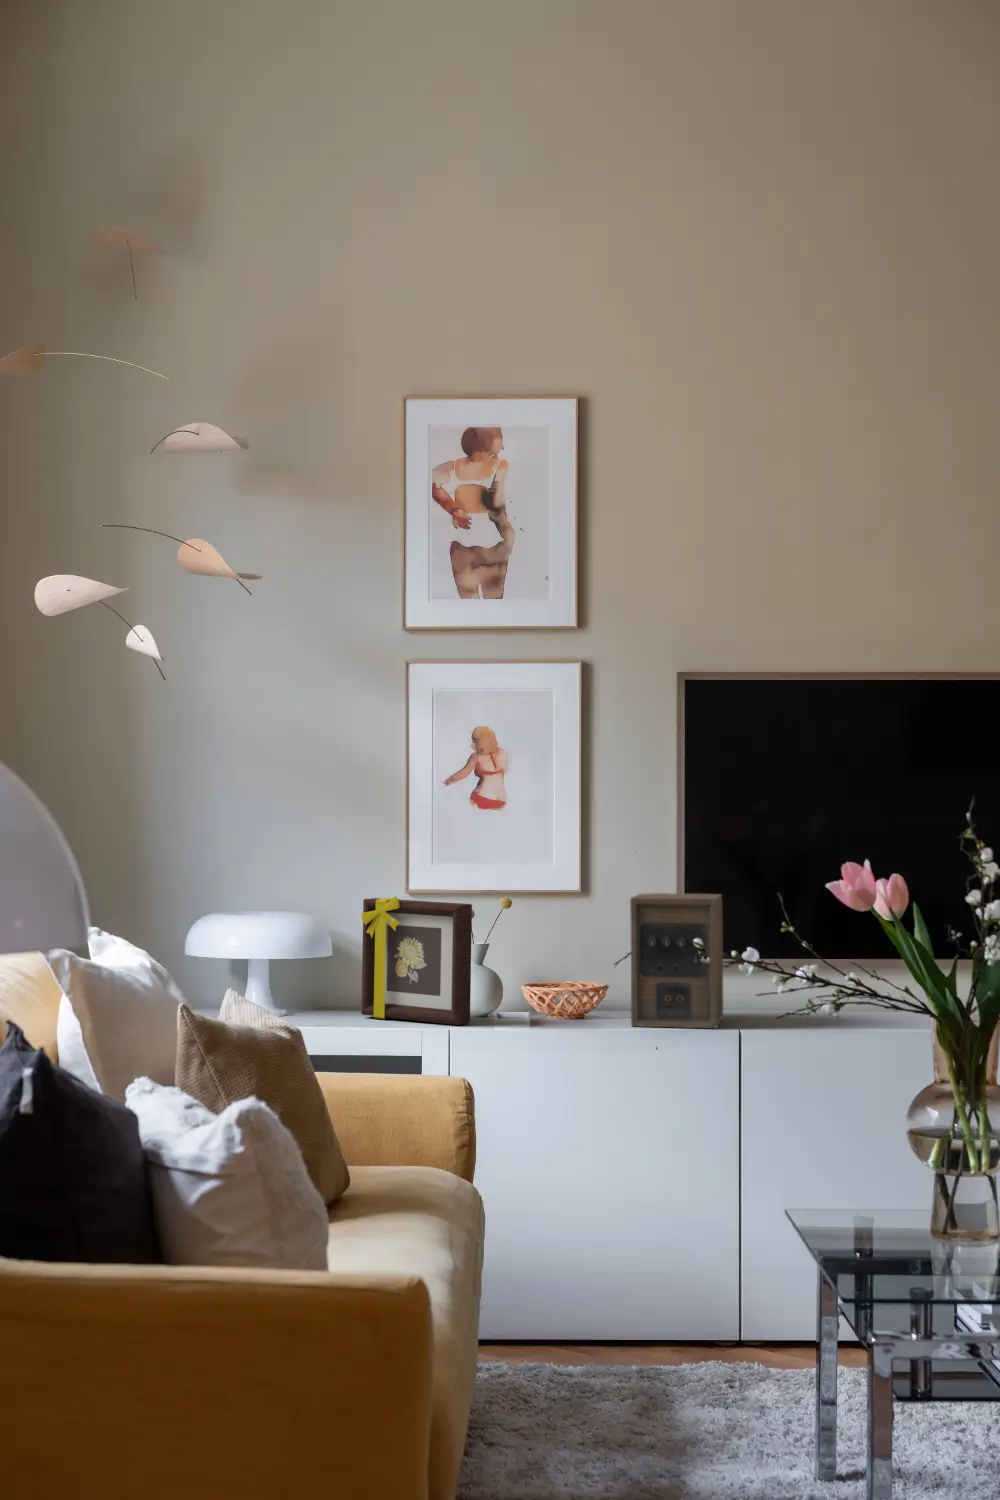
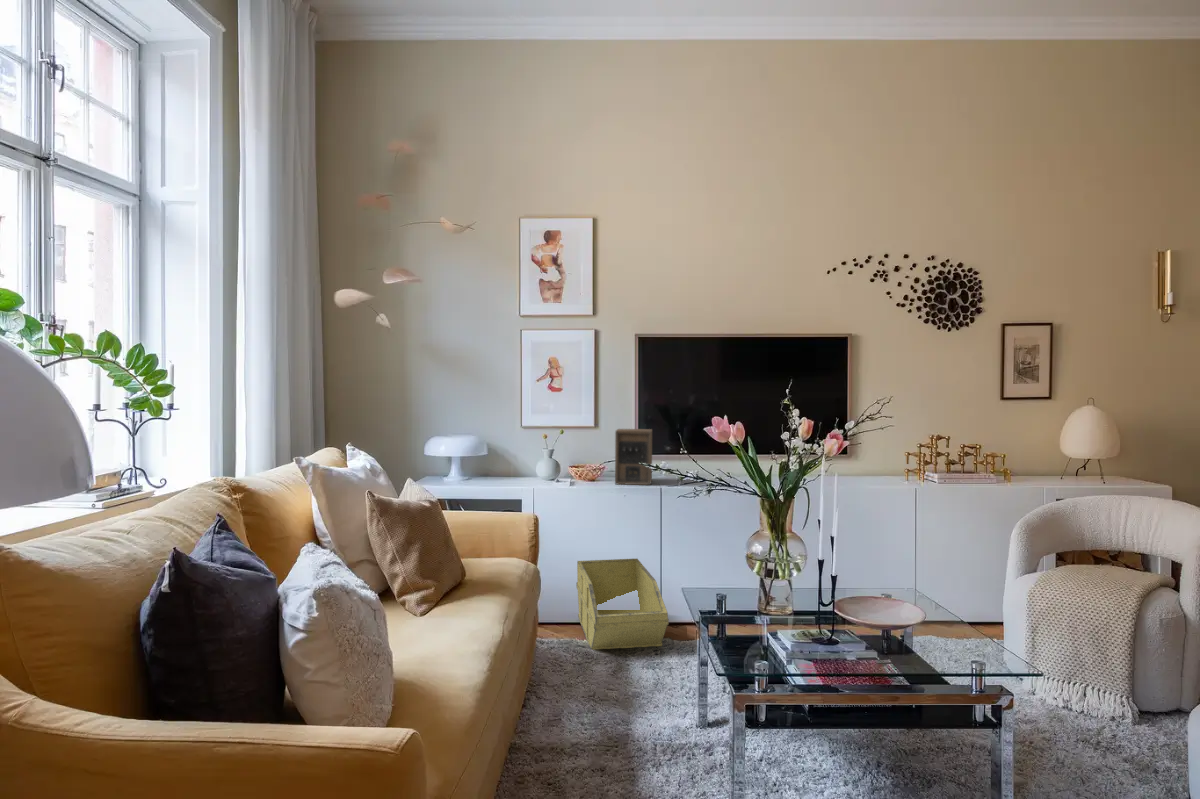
picture frame: present [361,896,472,1025] -> none [500,429,548,484]
storage bin: none [540,1206,750,1426] -> present [576,559,669,650]

